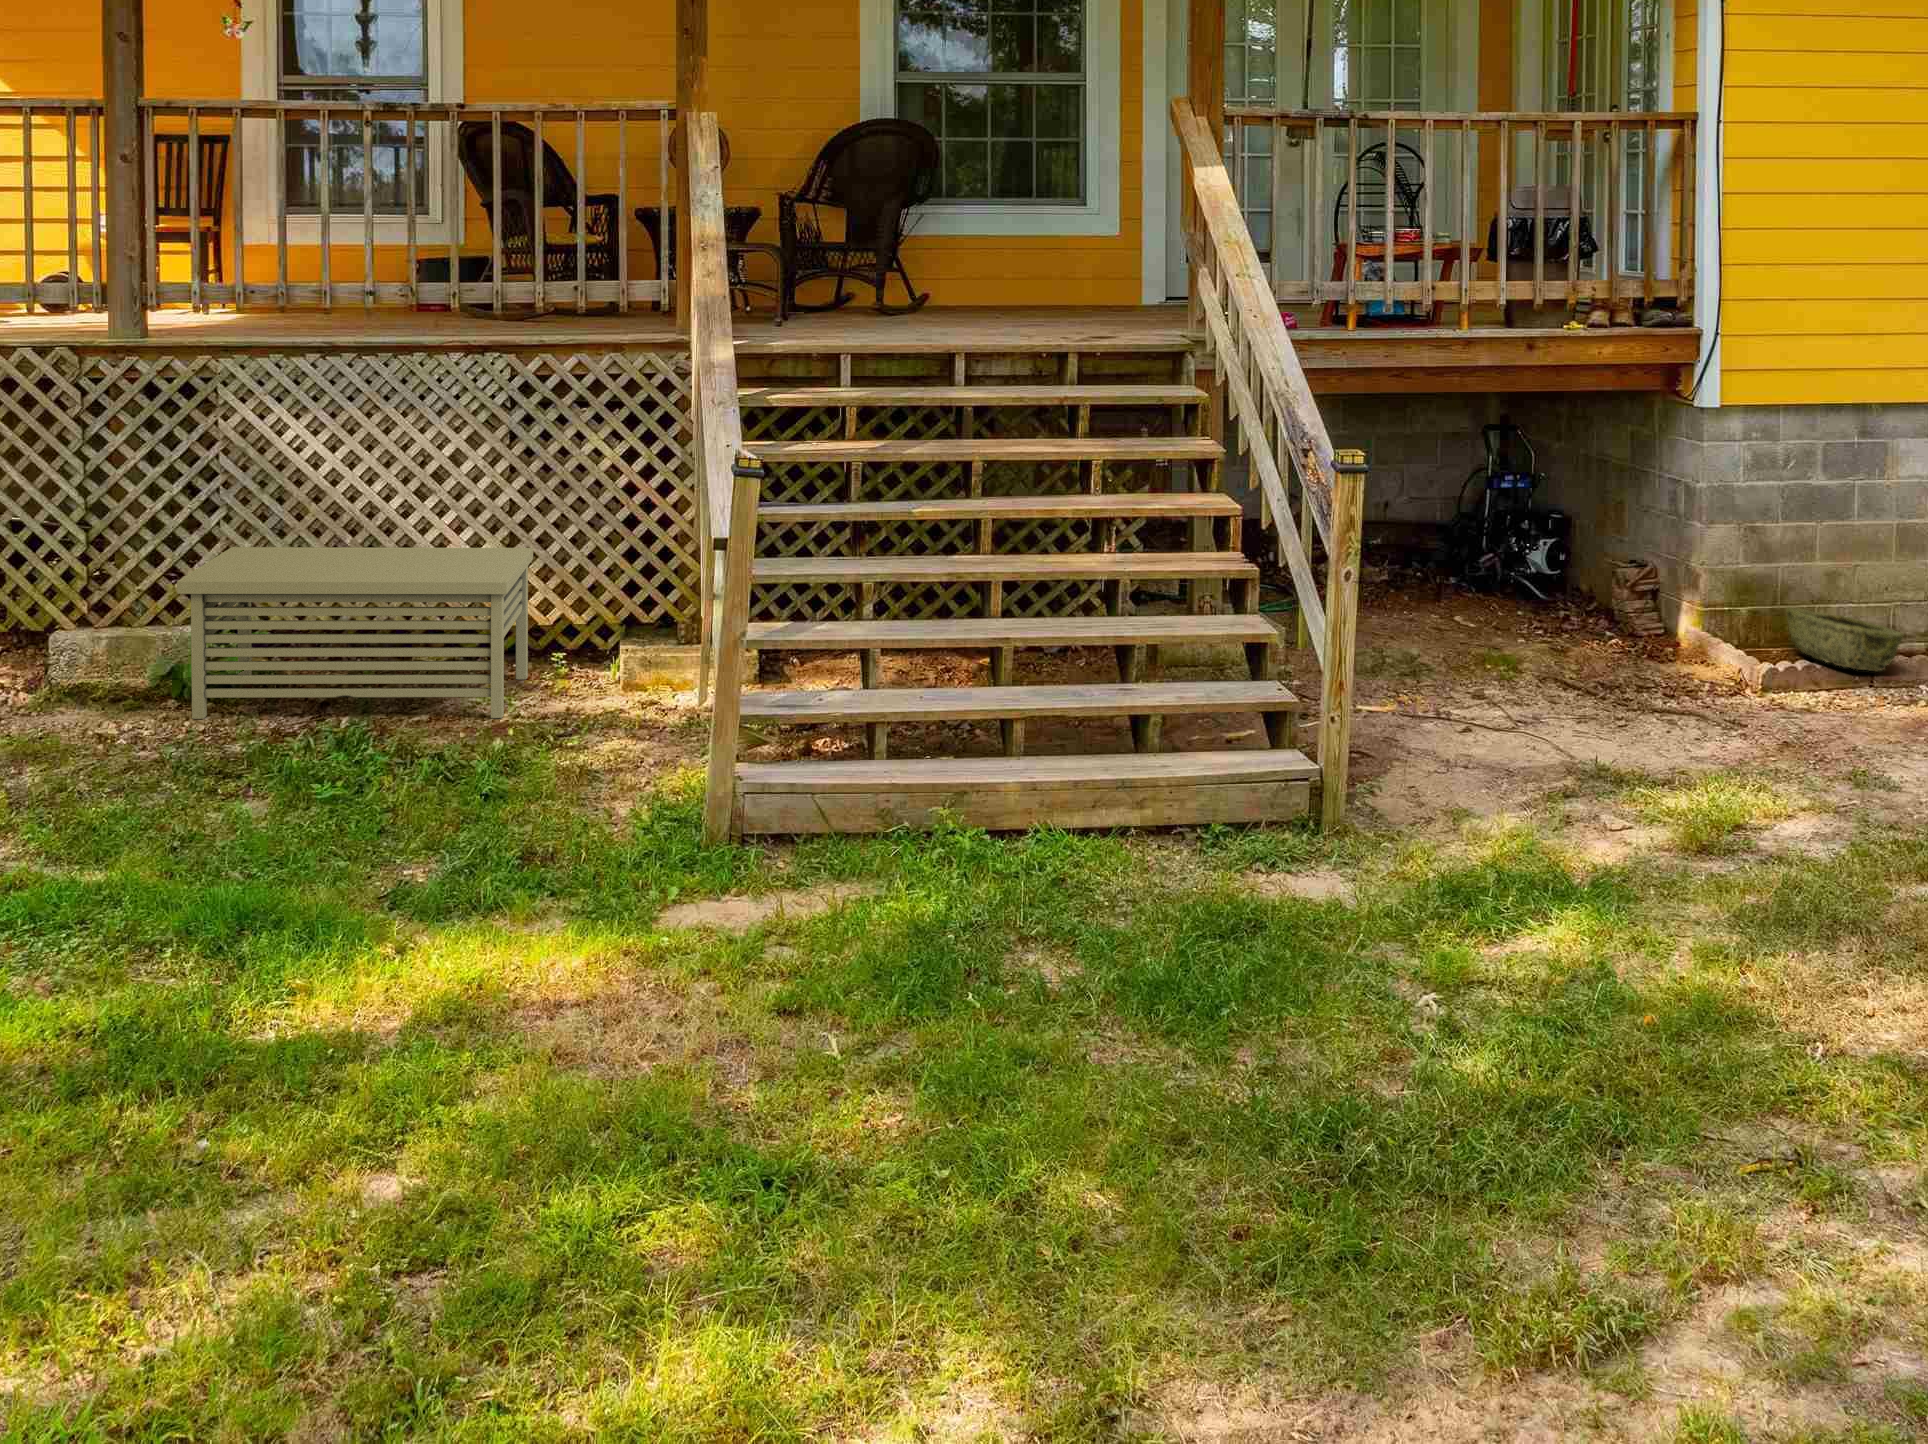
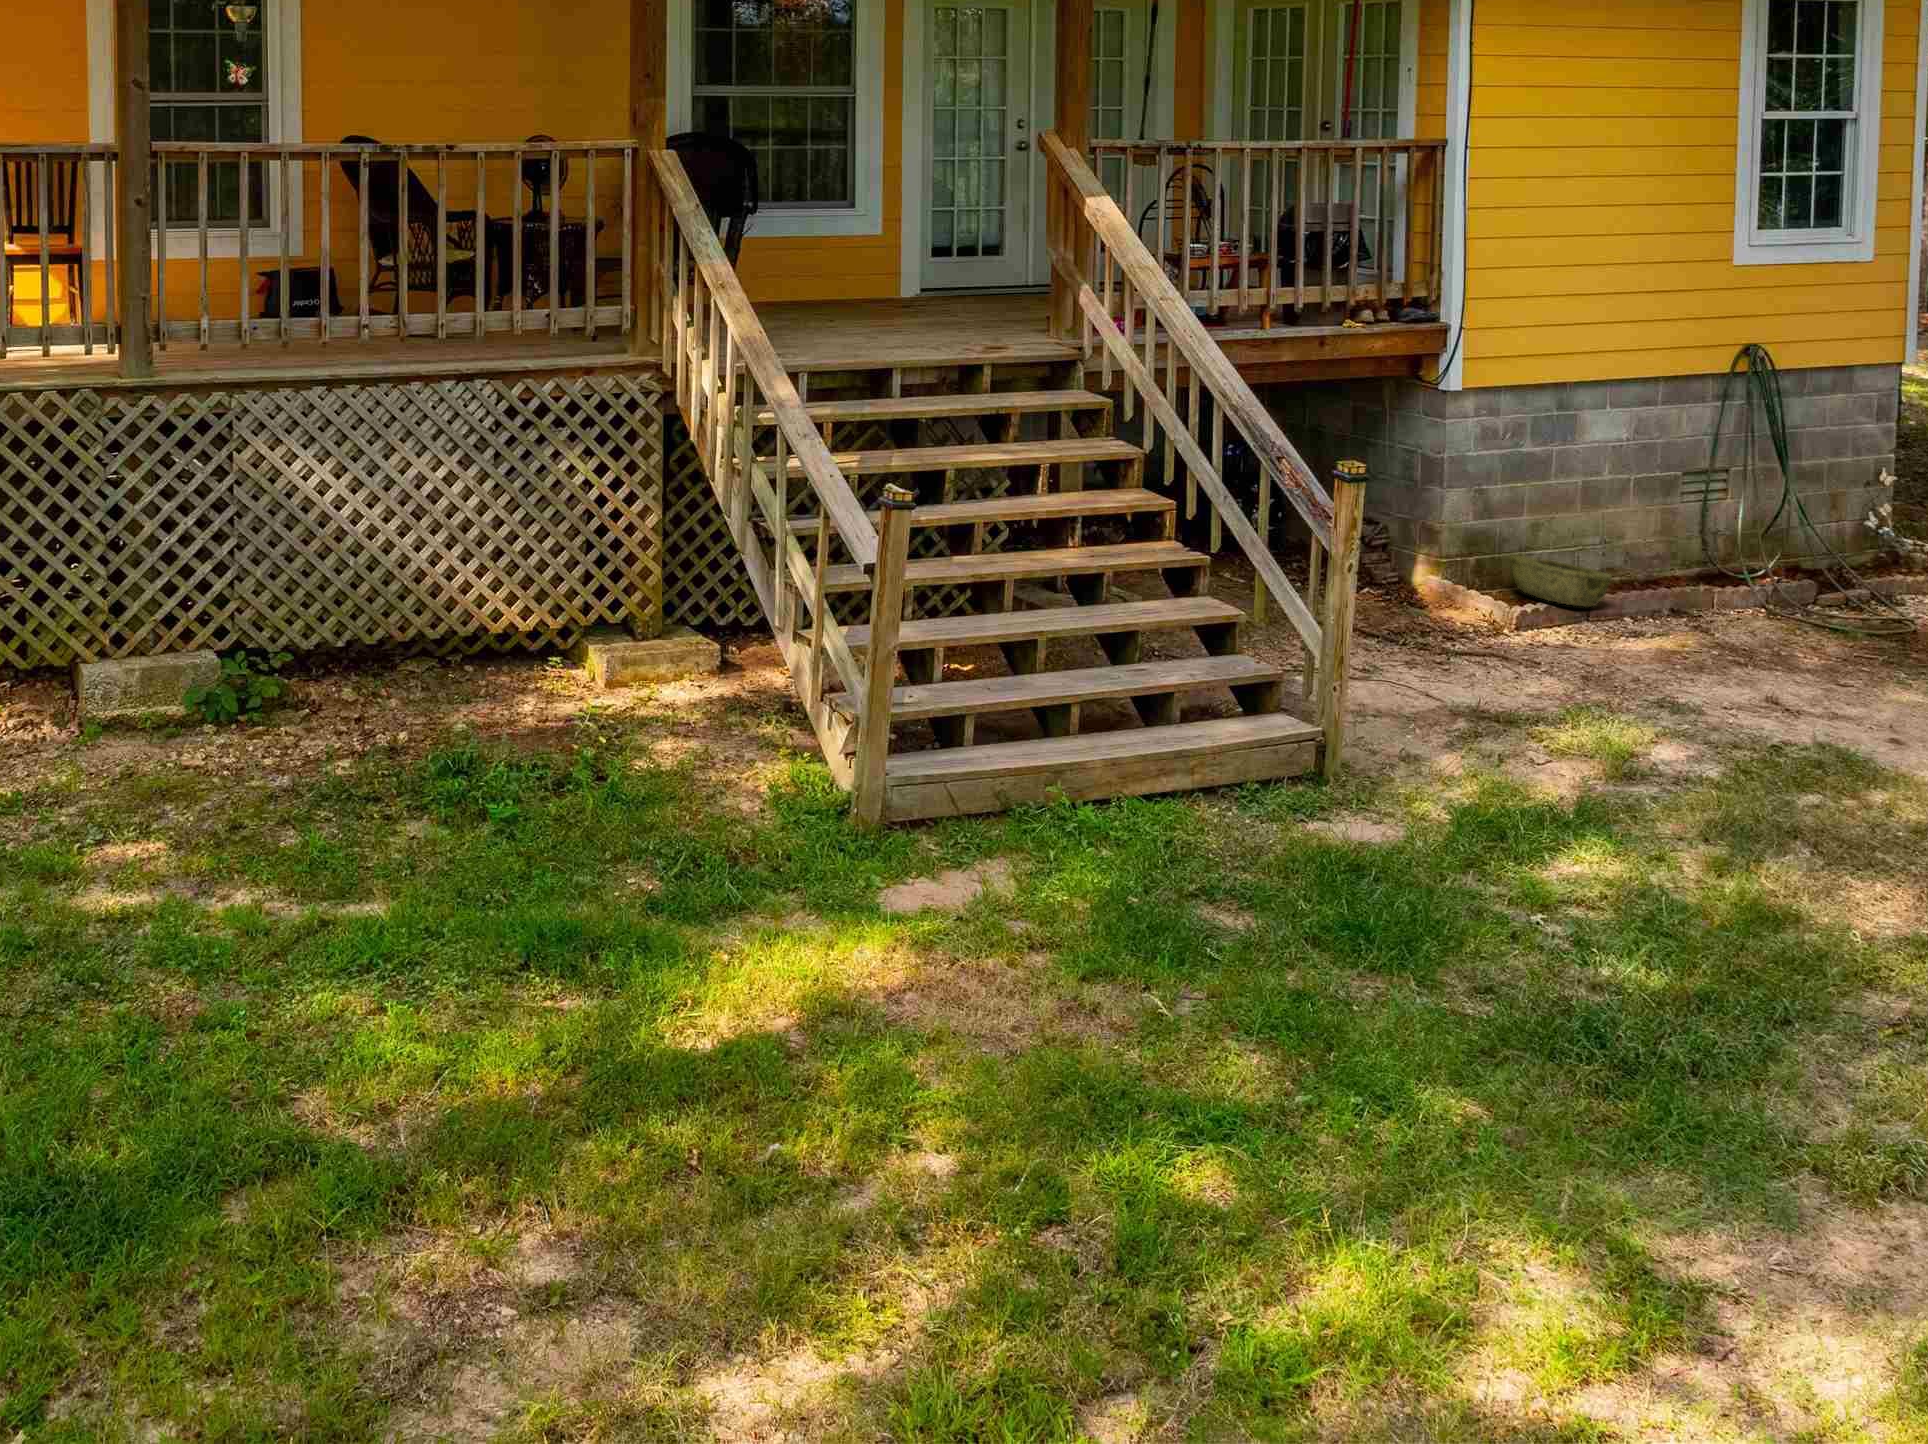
storage bench: present [177,547,533,719] -> none [250,561,562,743]

